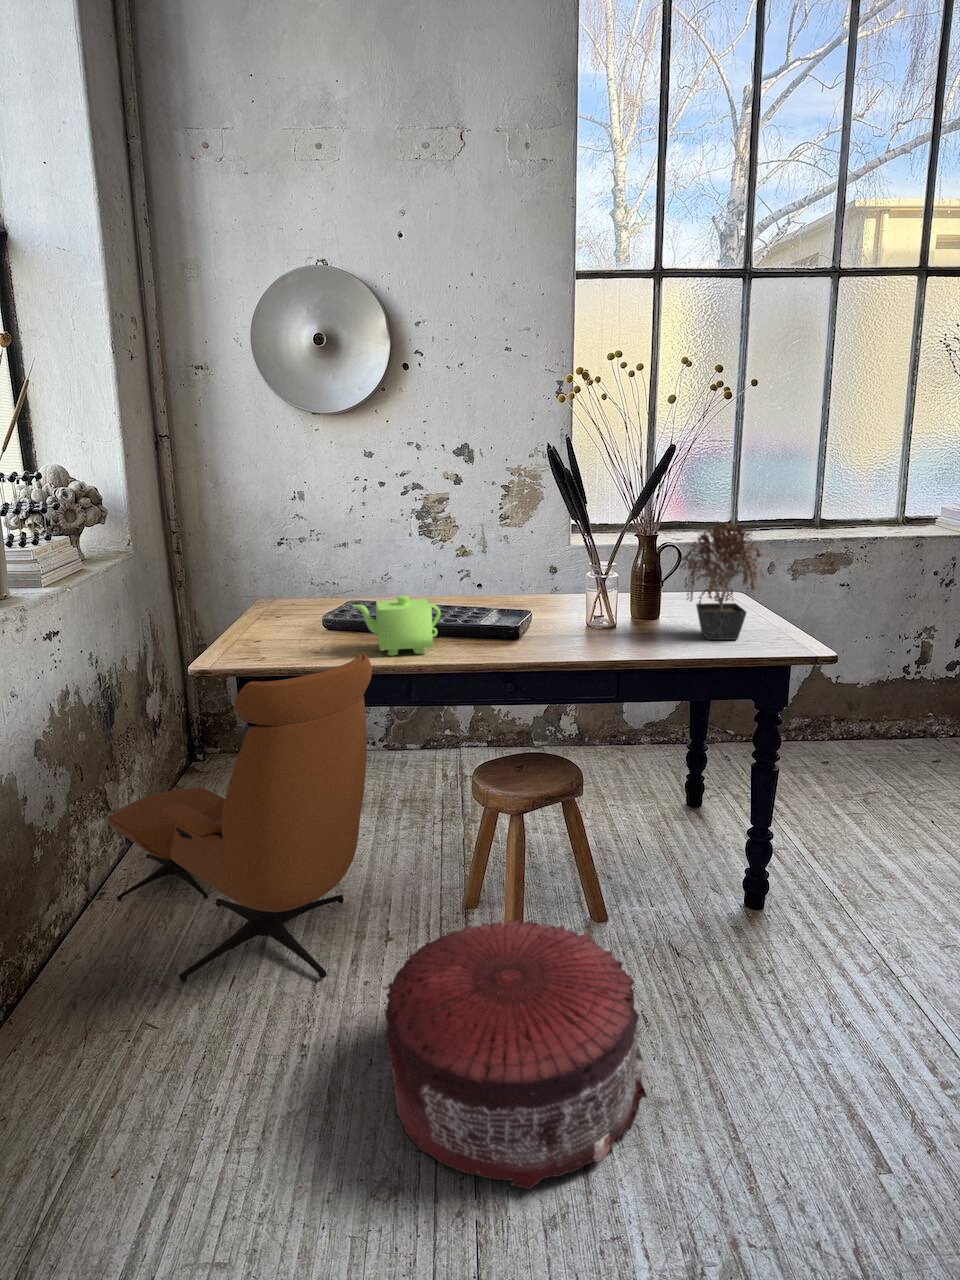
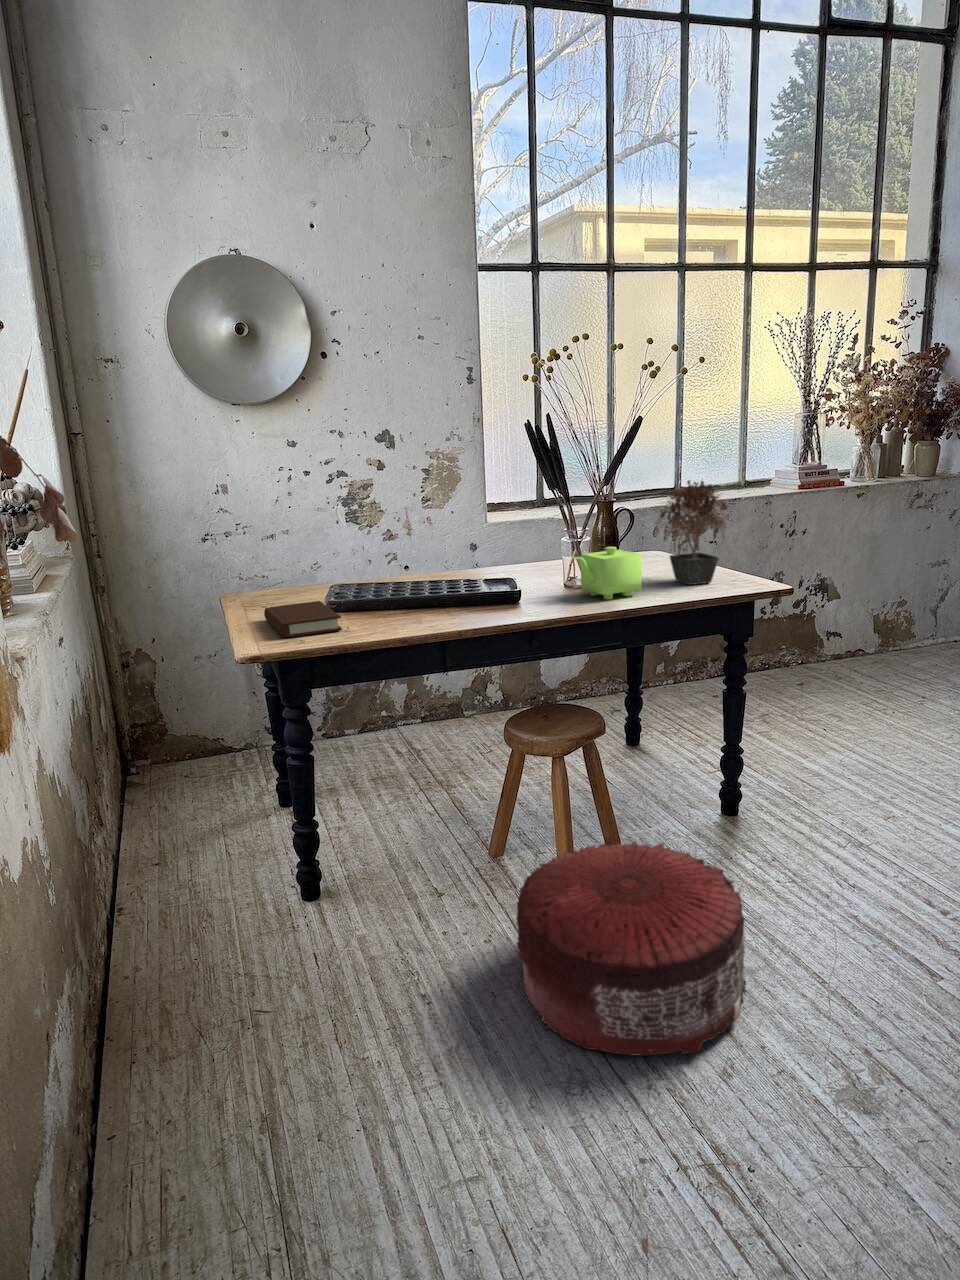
teapot: present [353,596,440,656] -> present [574,547,642,600]
book: none [232,621,303,657] -> present [264,601,342,638]
lounge chair: present [107,653,372,983] -> none [112,619,437,971]

